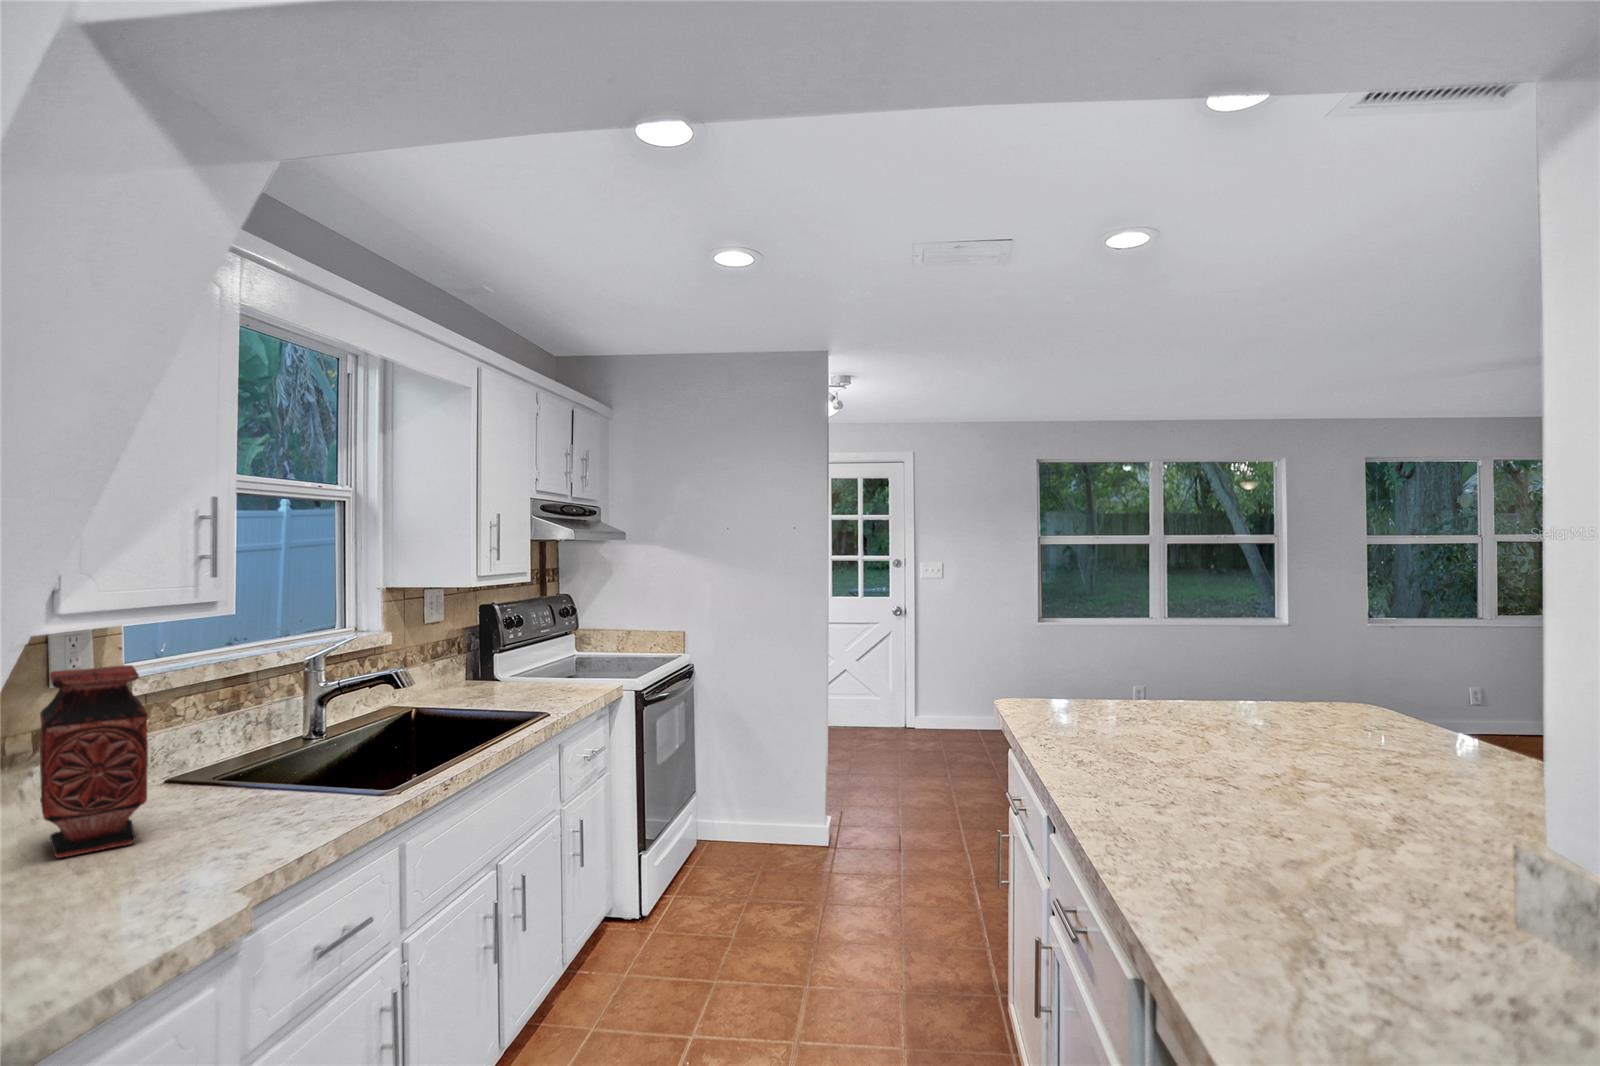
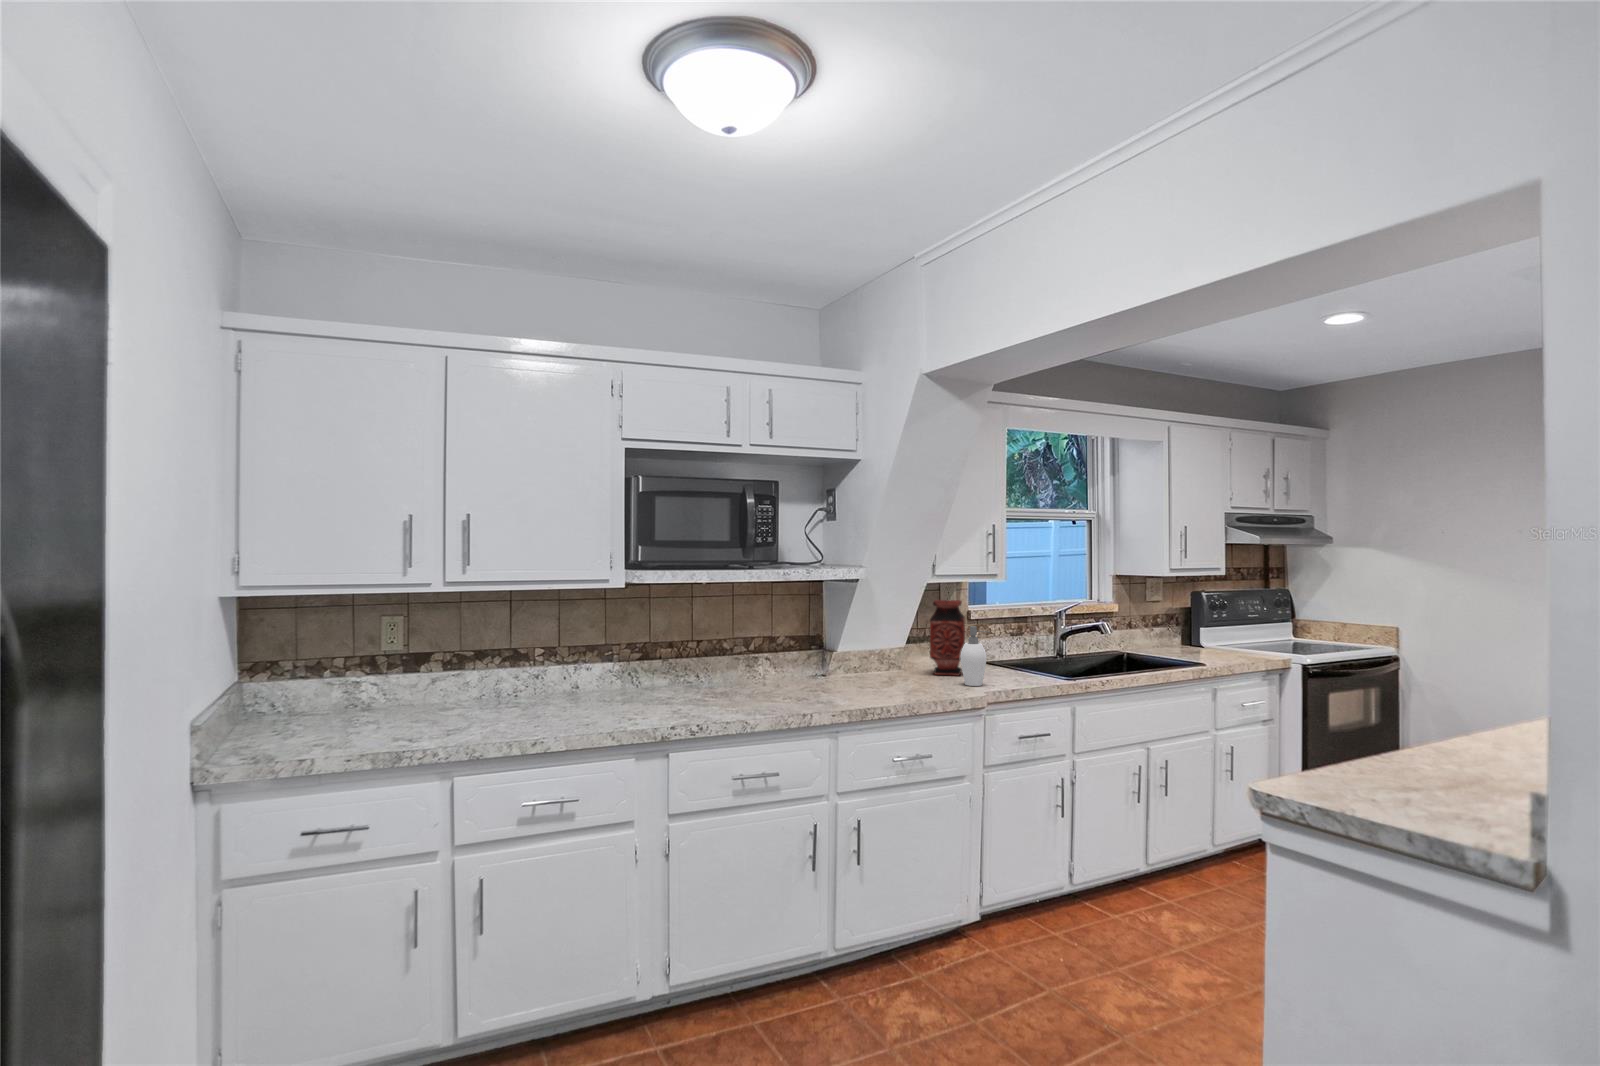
soap dispenser: none [155,729,246,877] -> present [960,626,987,686]

